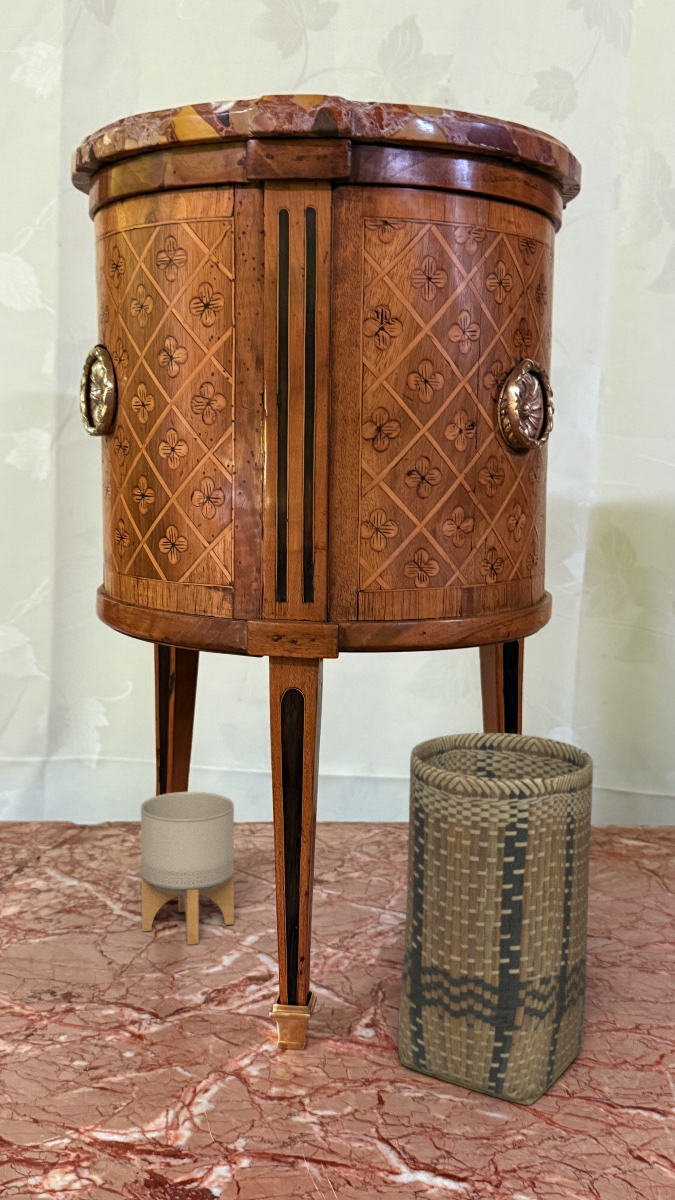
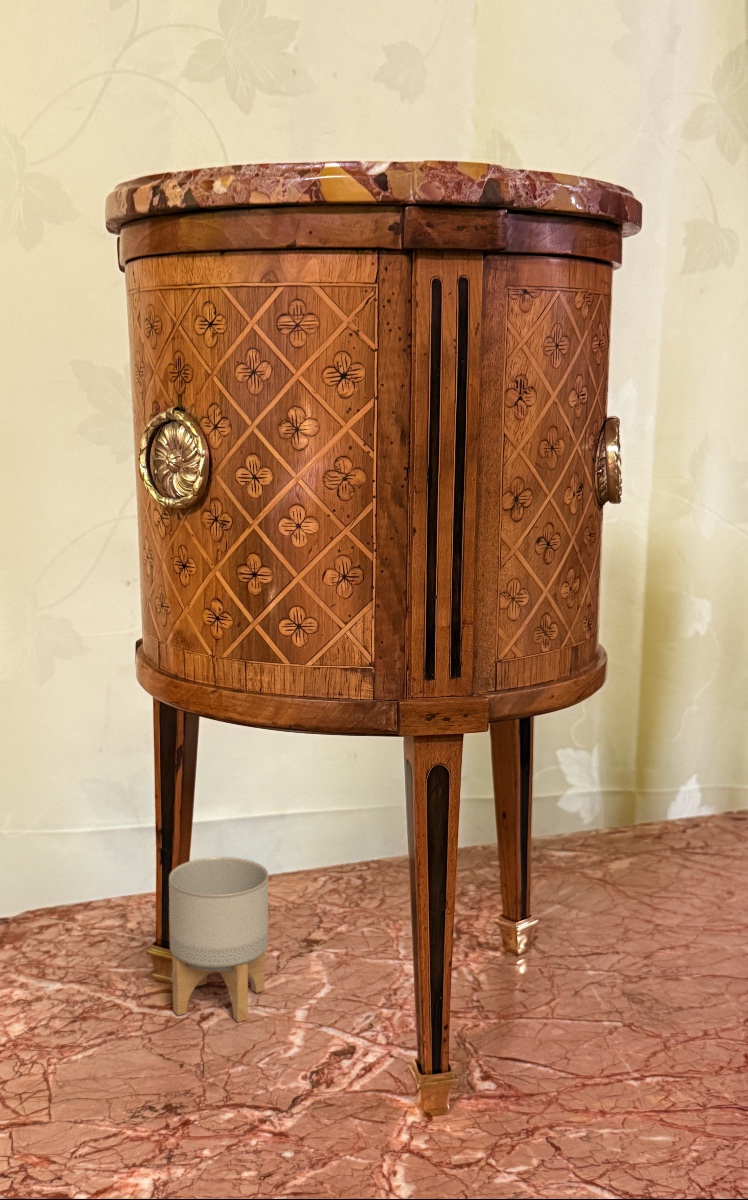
basket: present [398,733,593,1105] -> none [538,779,720,1128]

